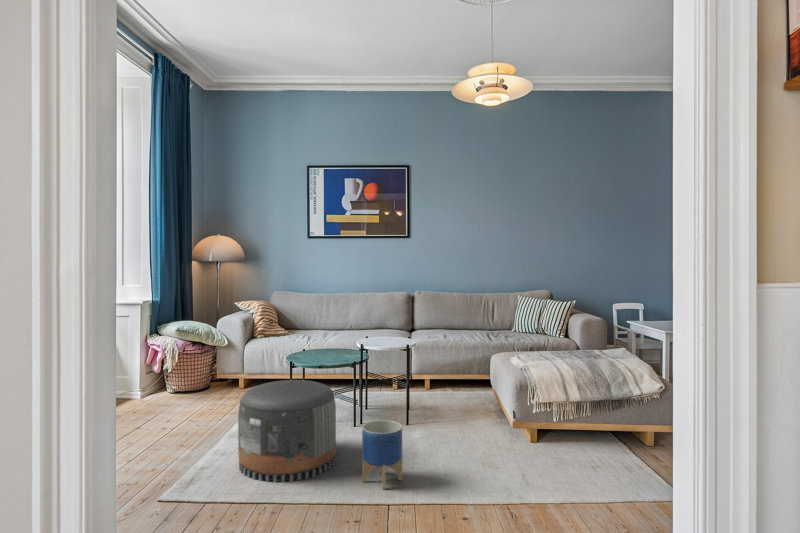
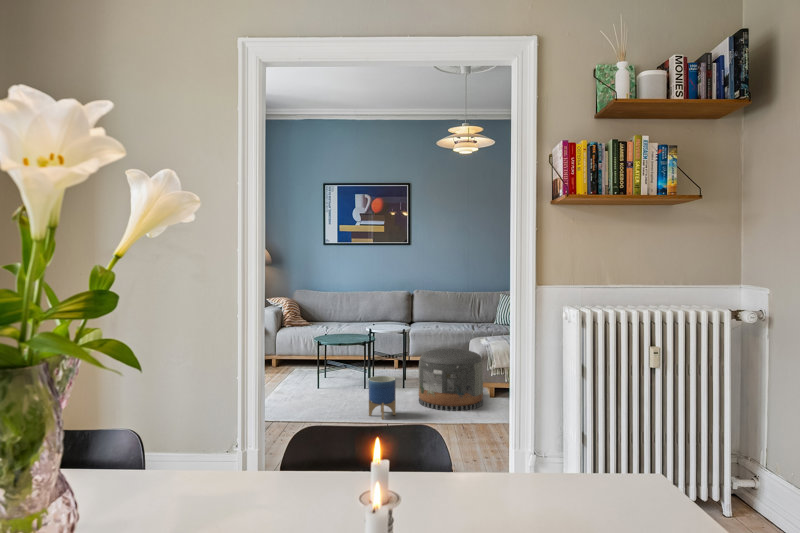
pouf: present [238,380,336,482] -> present [419,348,483,411]

